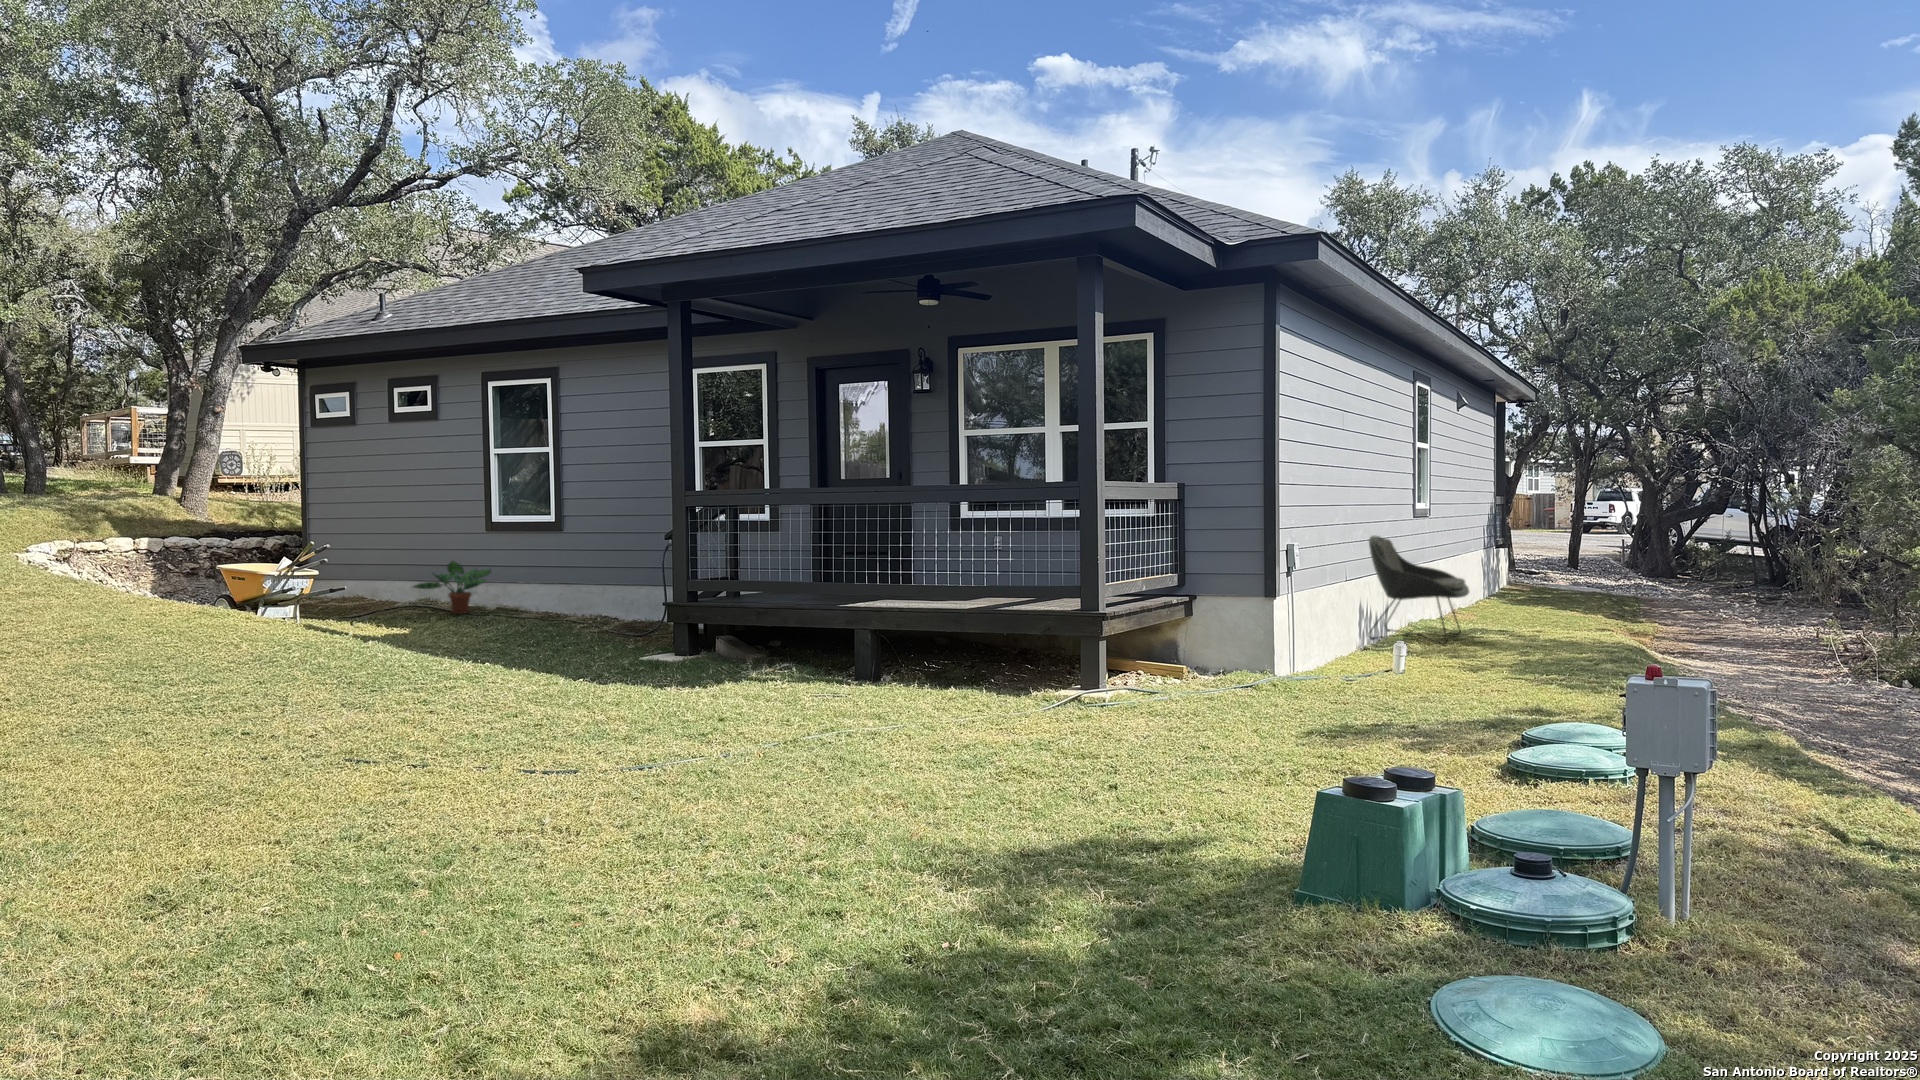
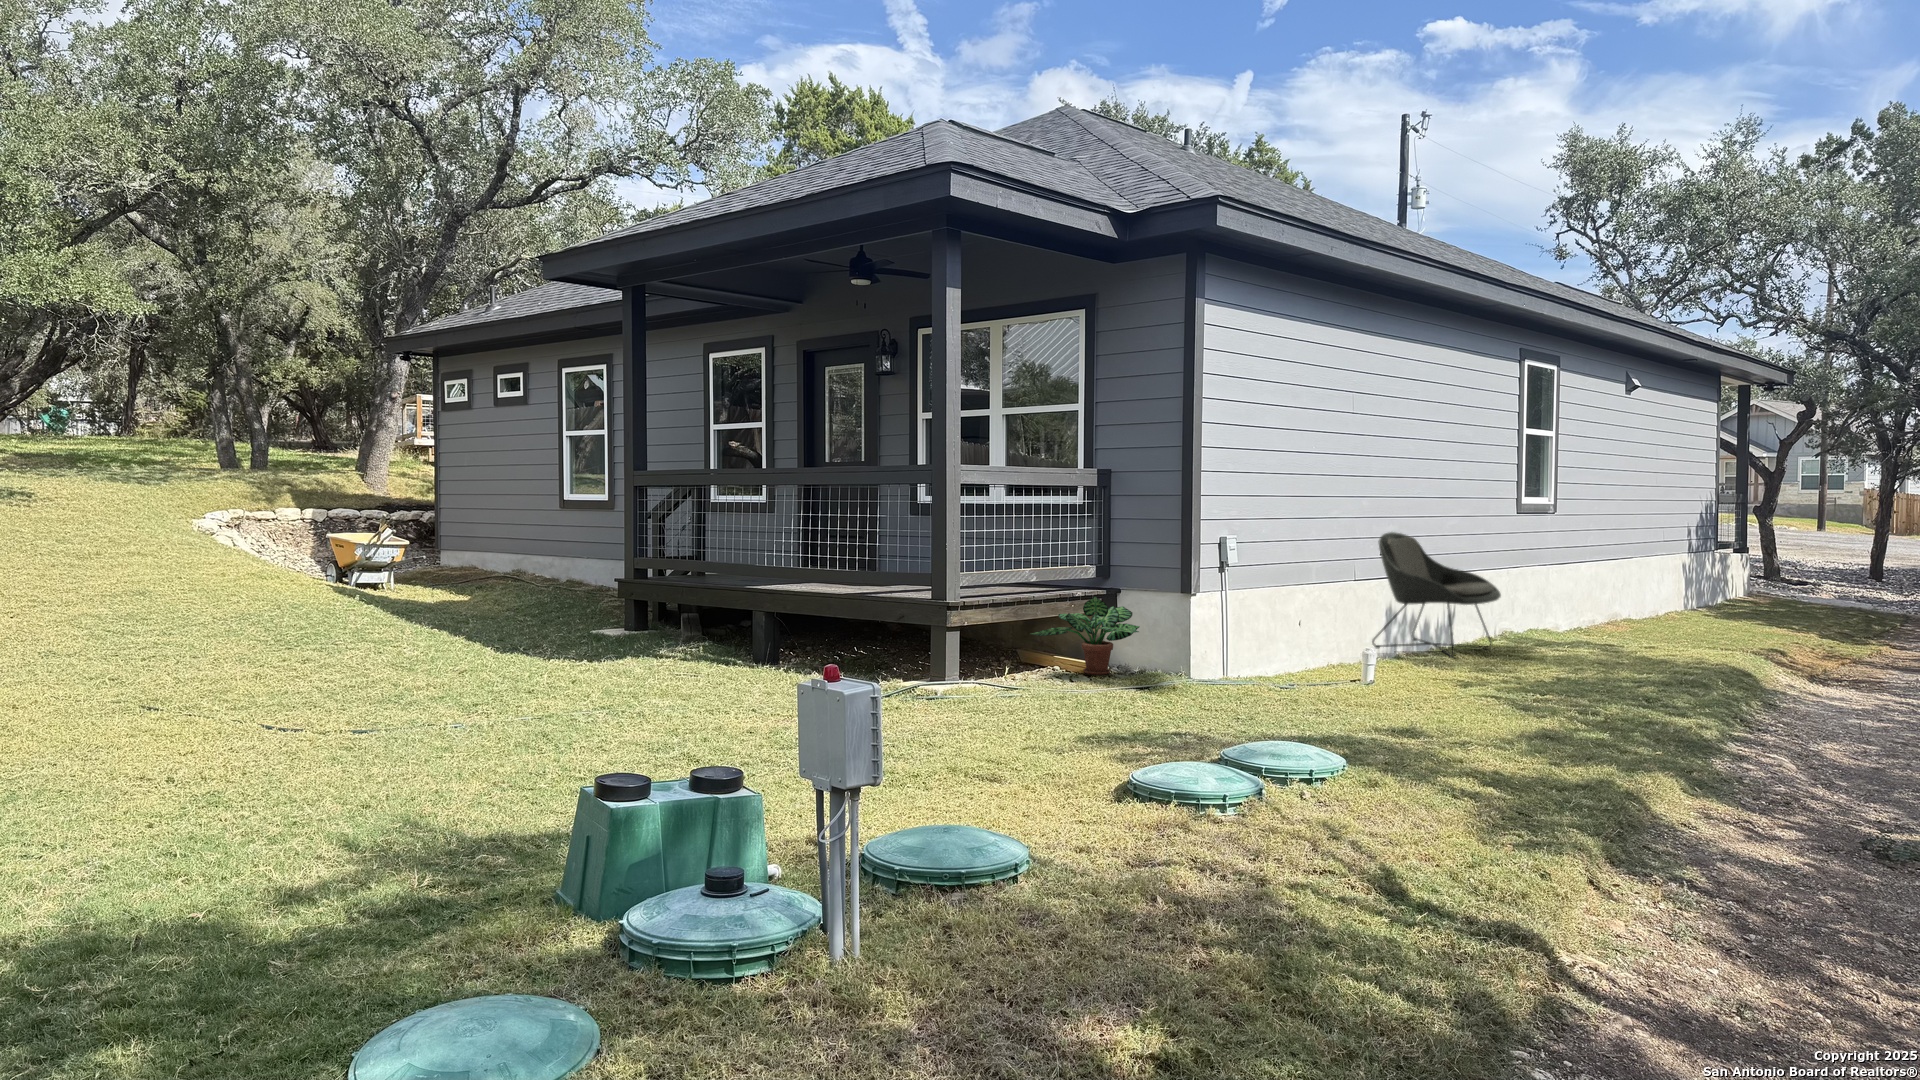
potted plant: present [413,561,491,614] -> present [1031,596,1140,675]

